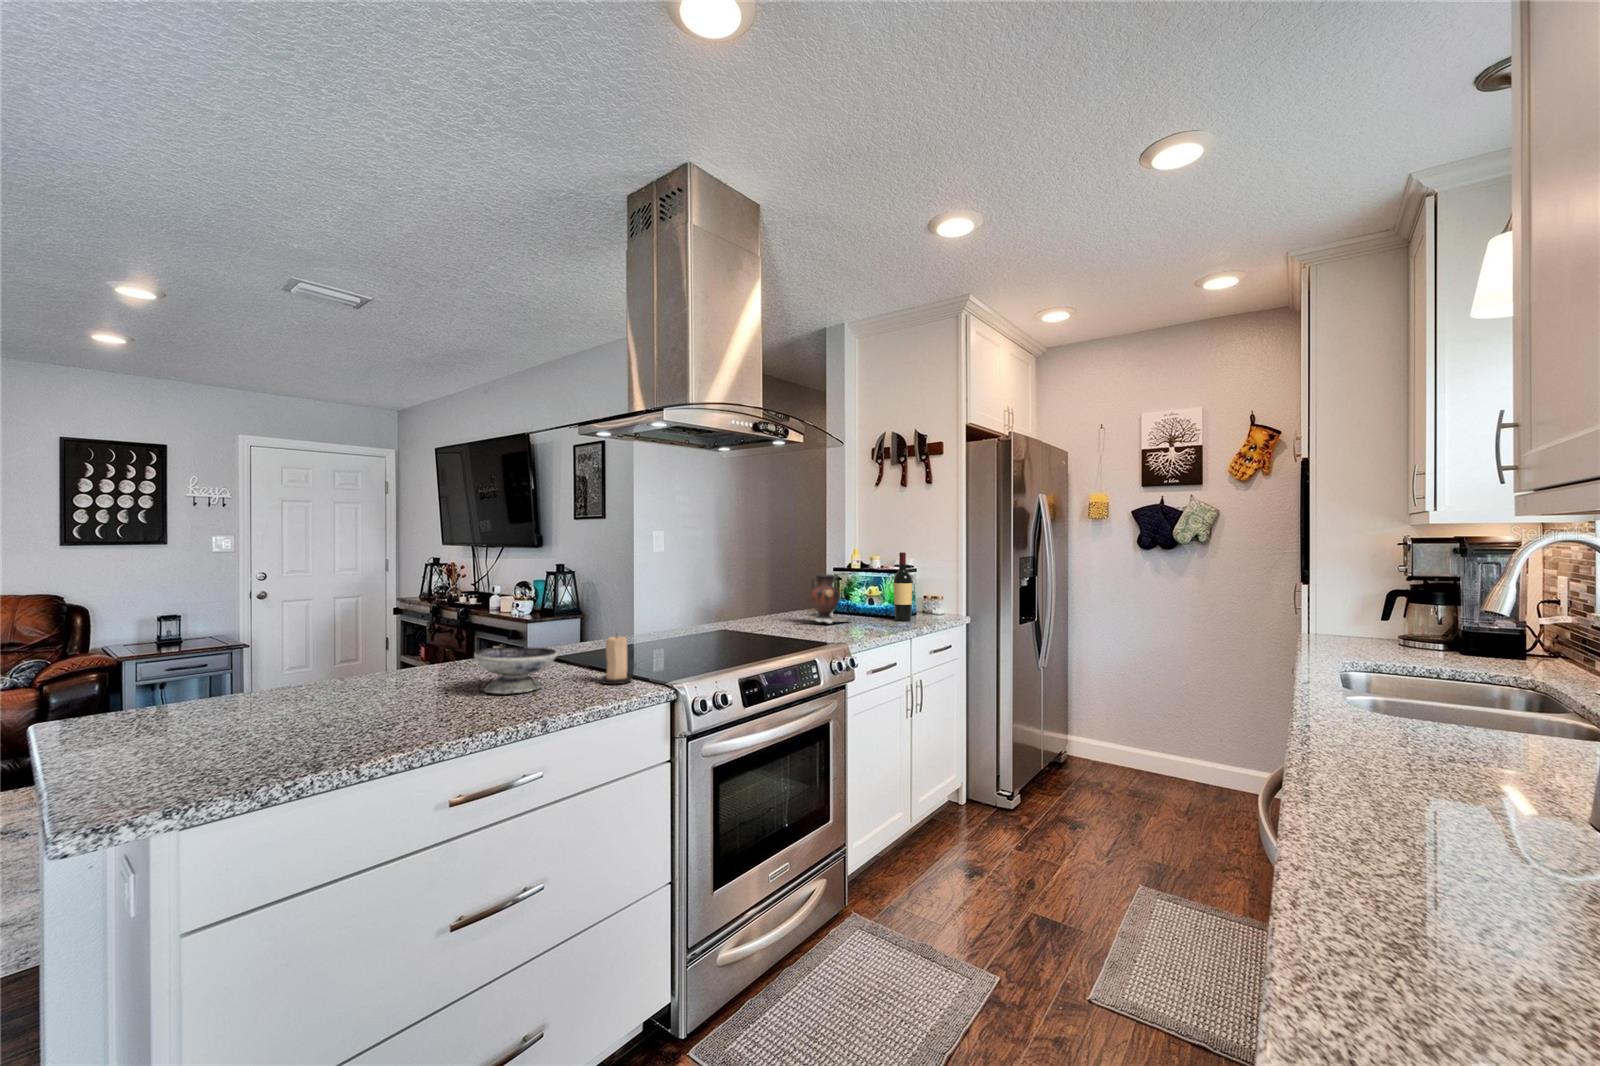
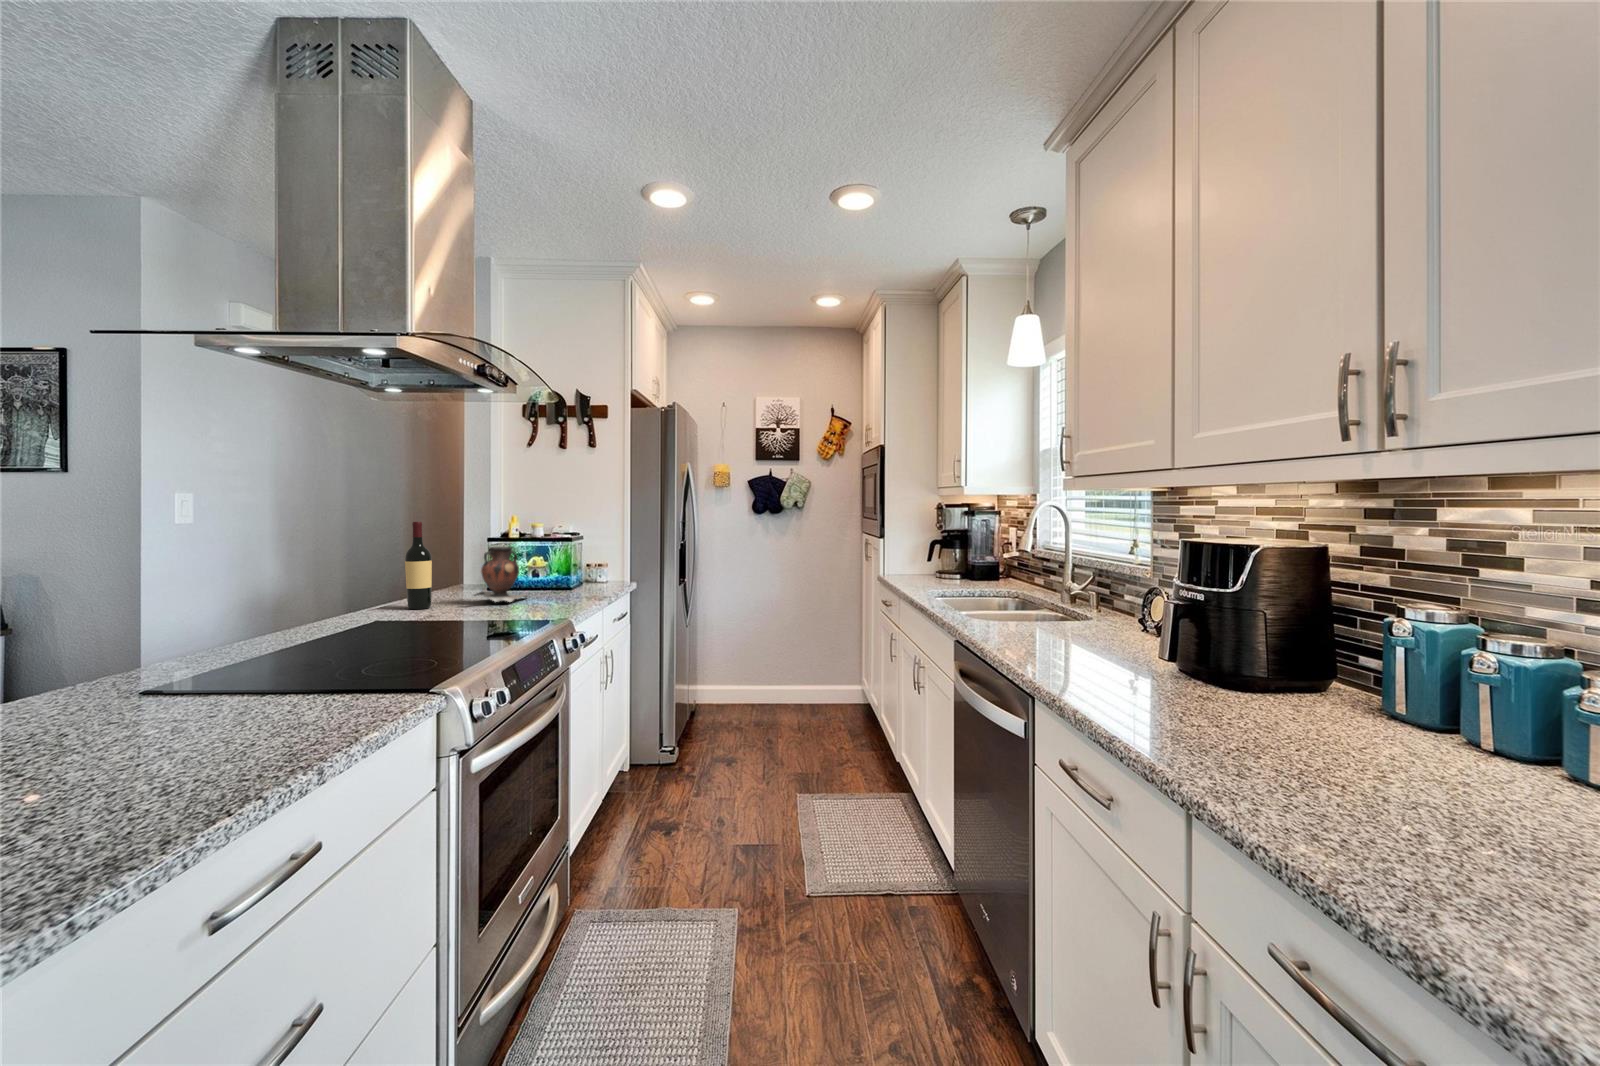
wine bottle: present [894,552,912,621] -> present [405,522,432,609]
candle: present [601,635,632,684] -> none [322,643,372,718]
bowl: present [474,648,558,694] -> none [78,682,255,773]

